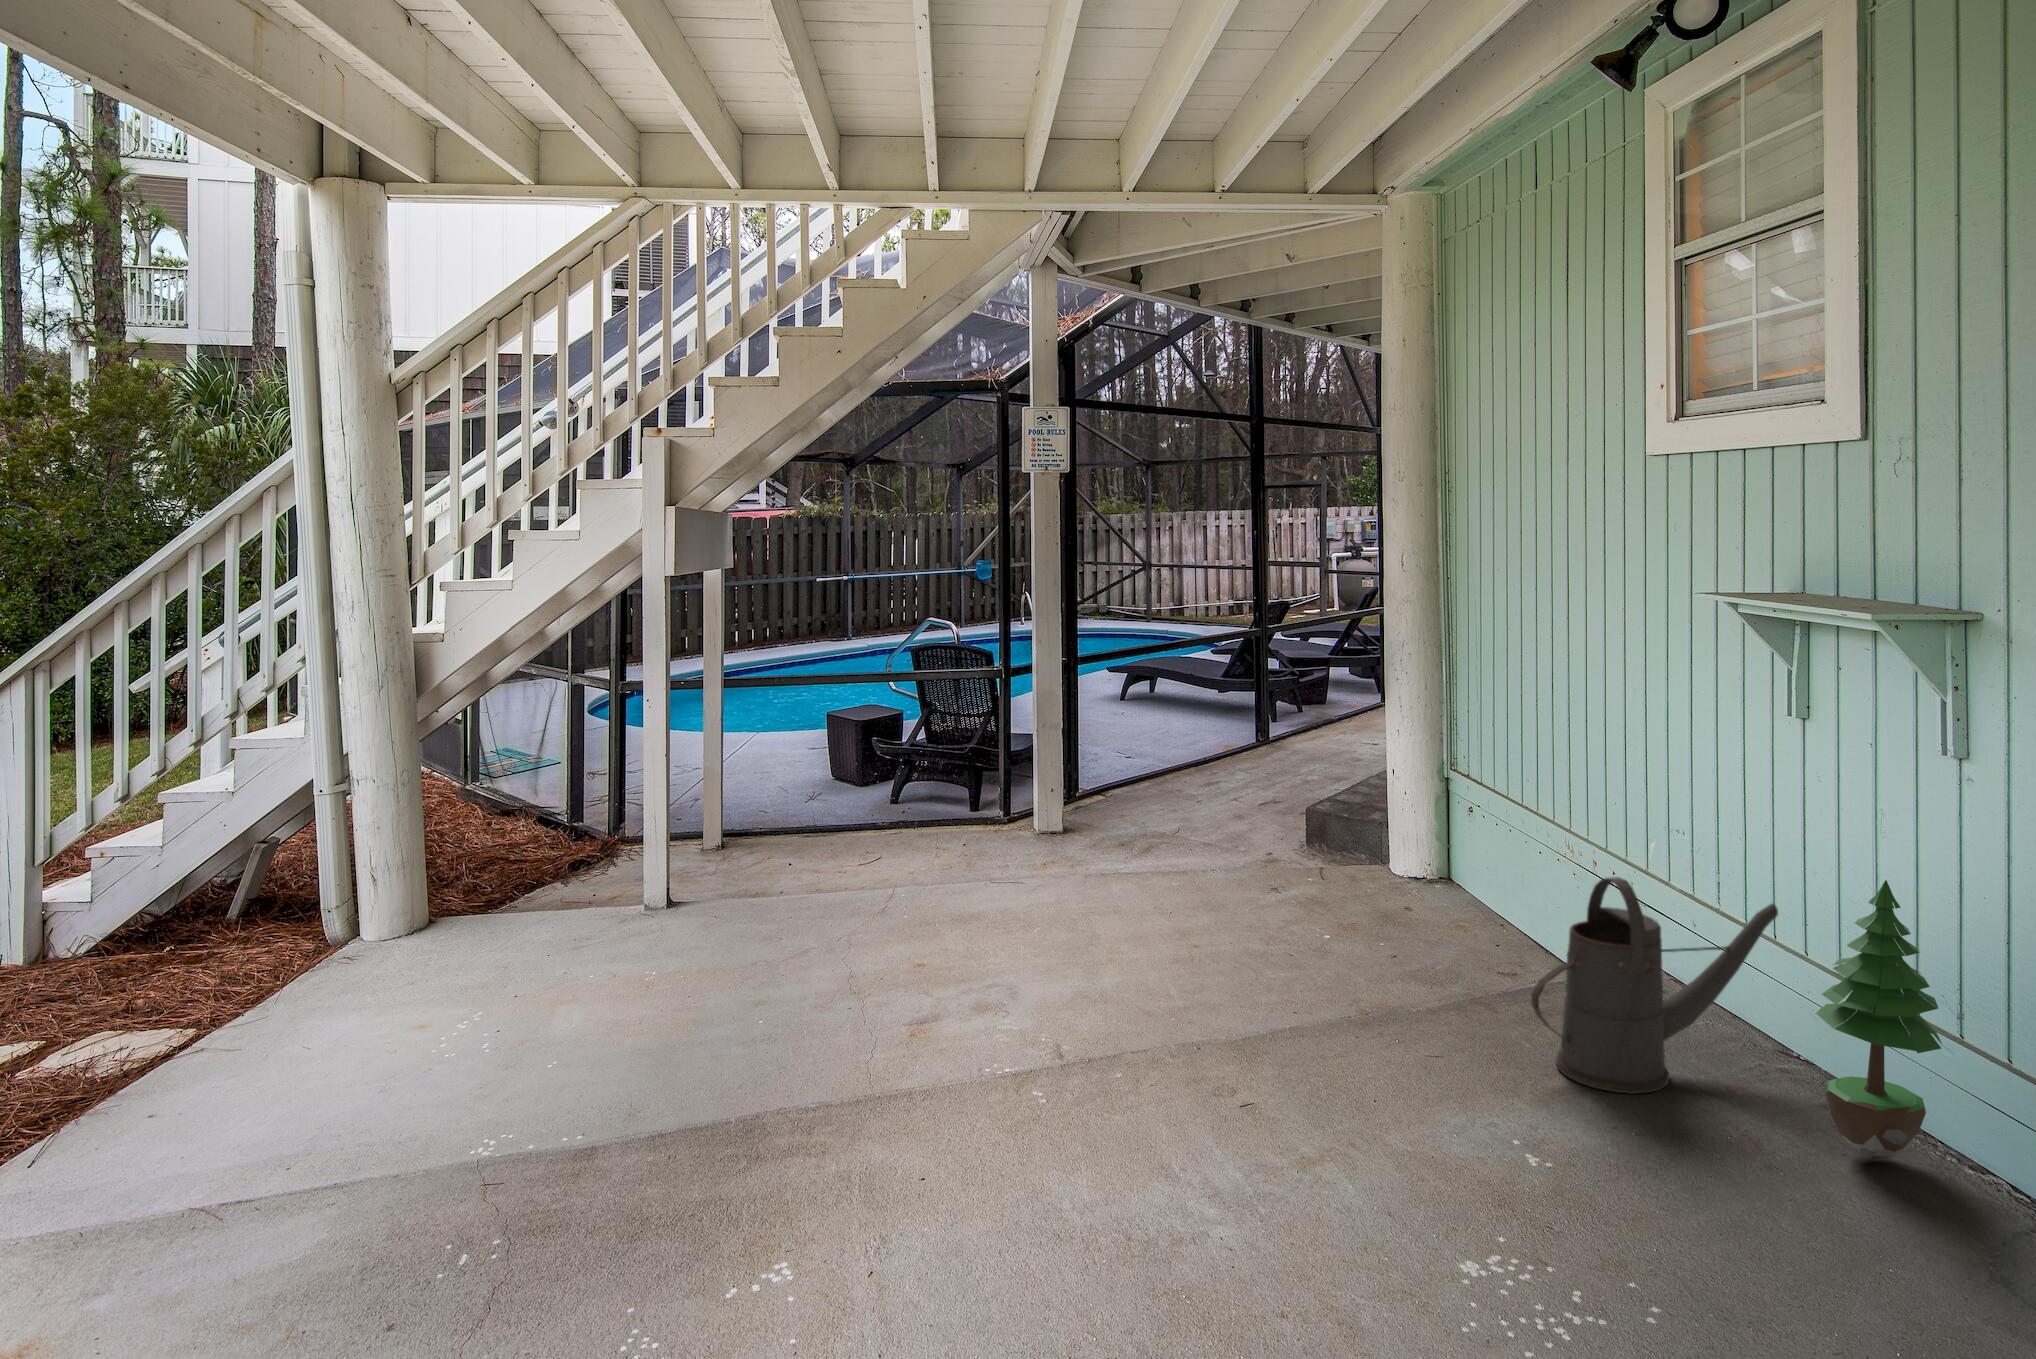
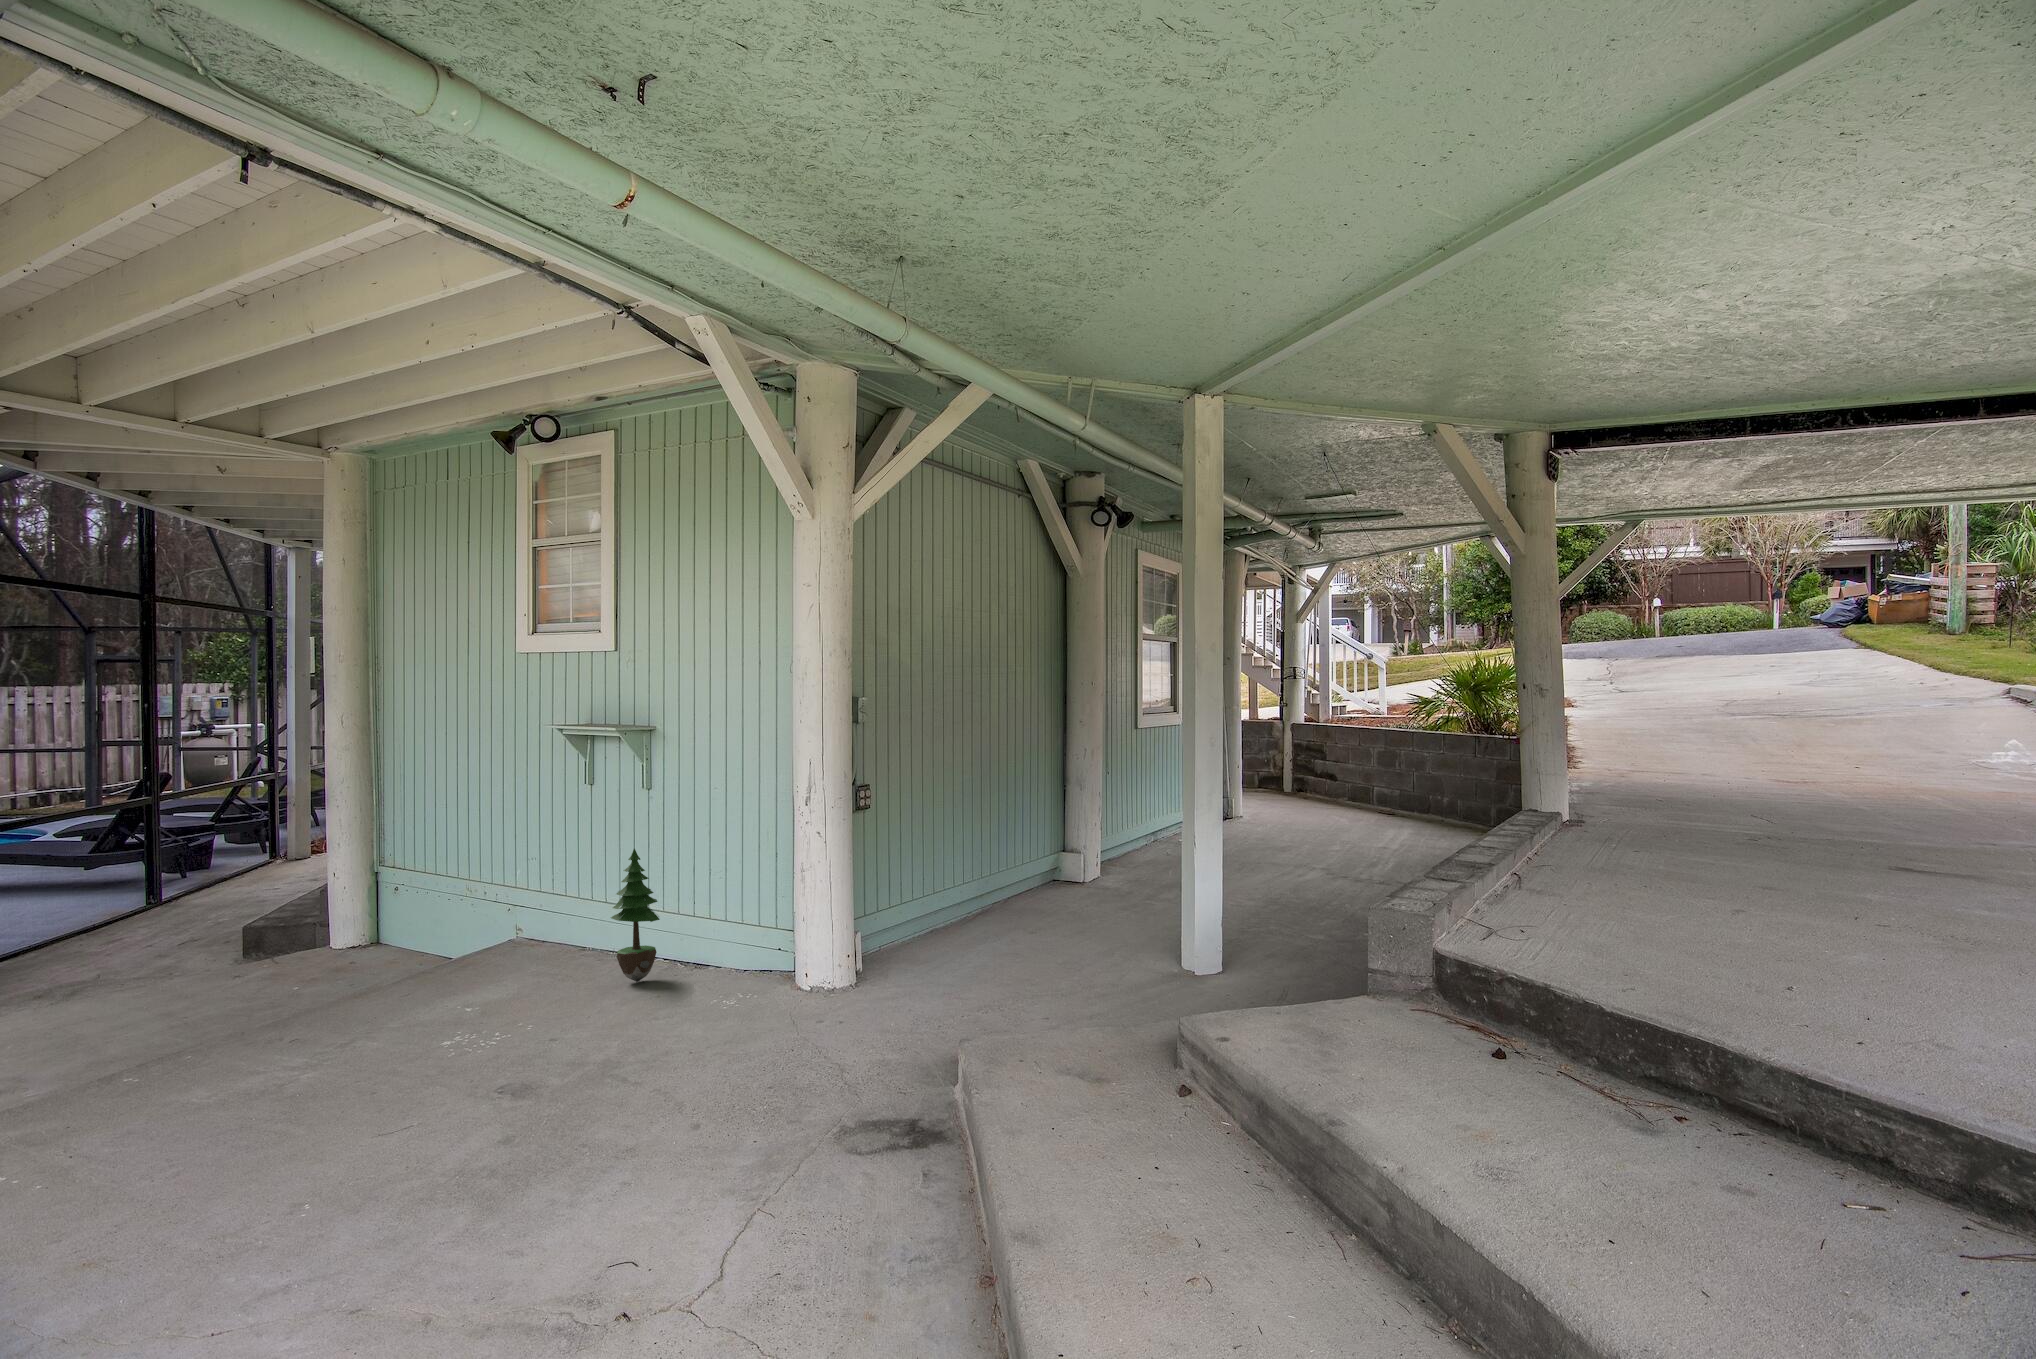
watering can: present [1531,877,1778,1094] -> none [469,877,592,994]

